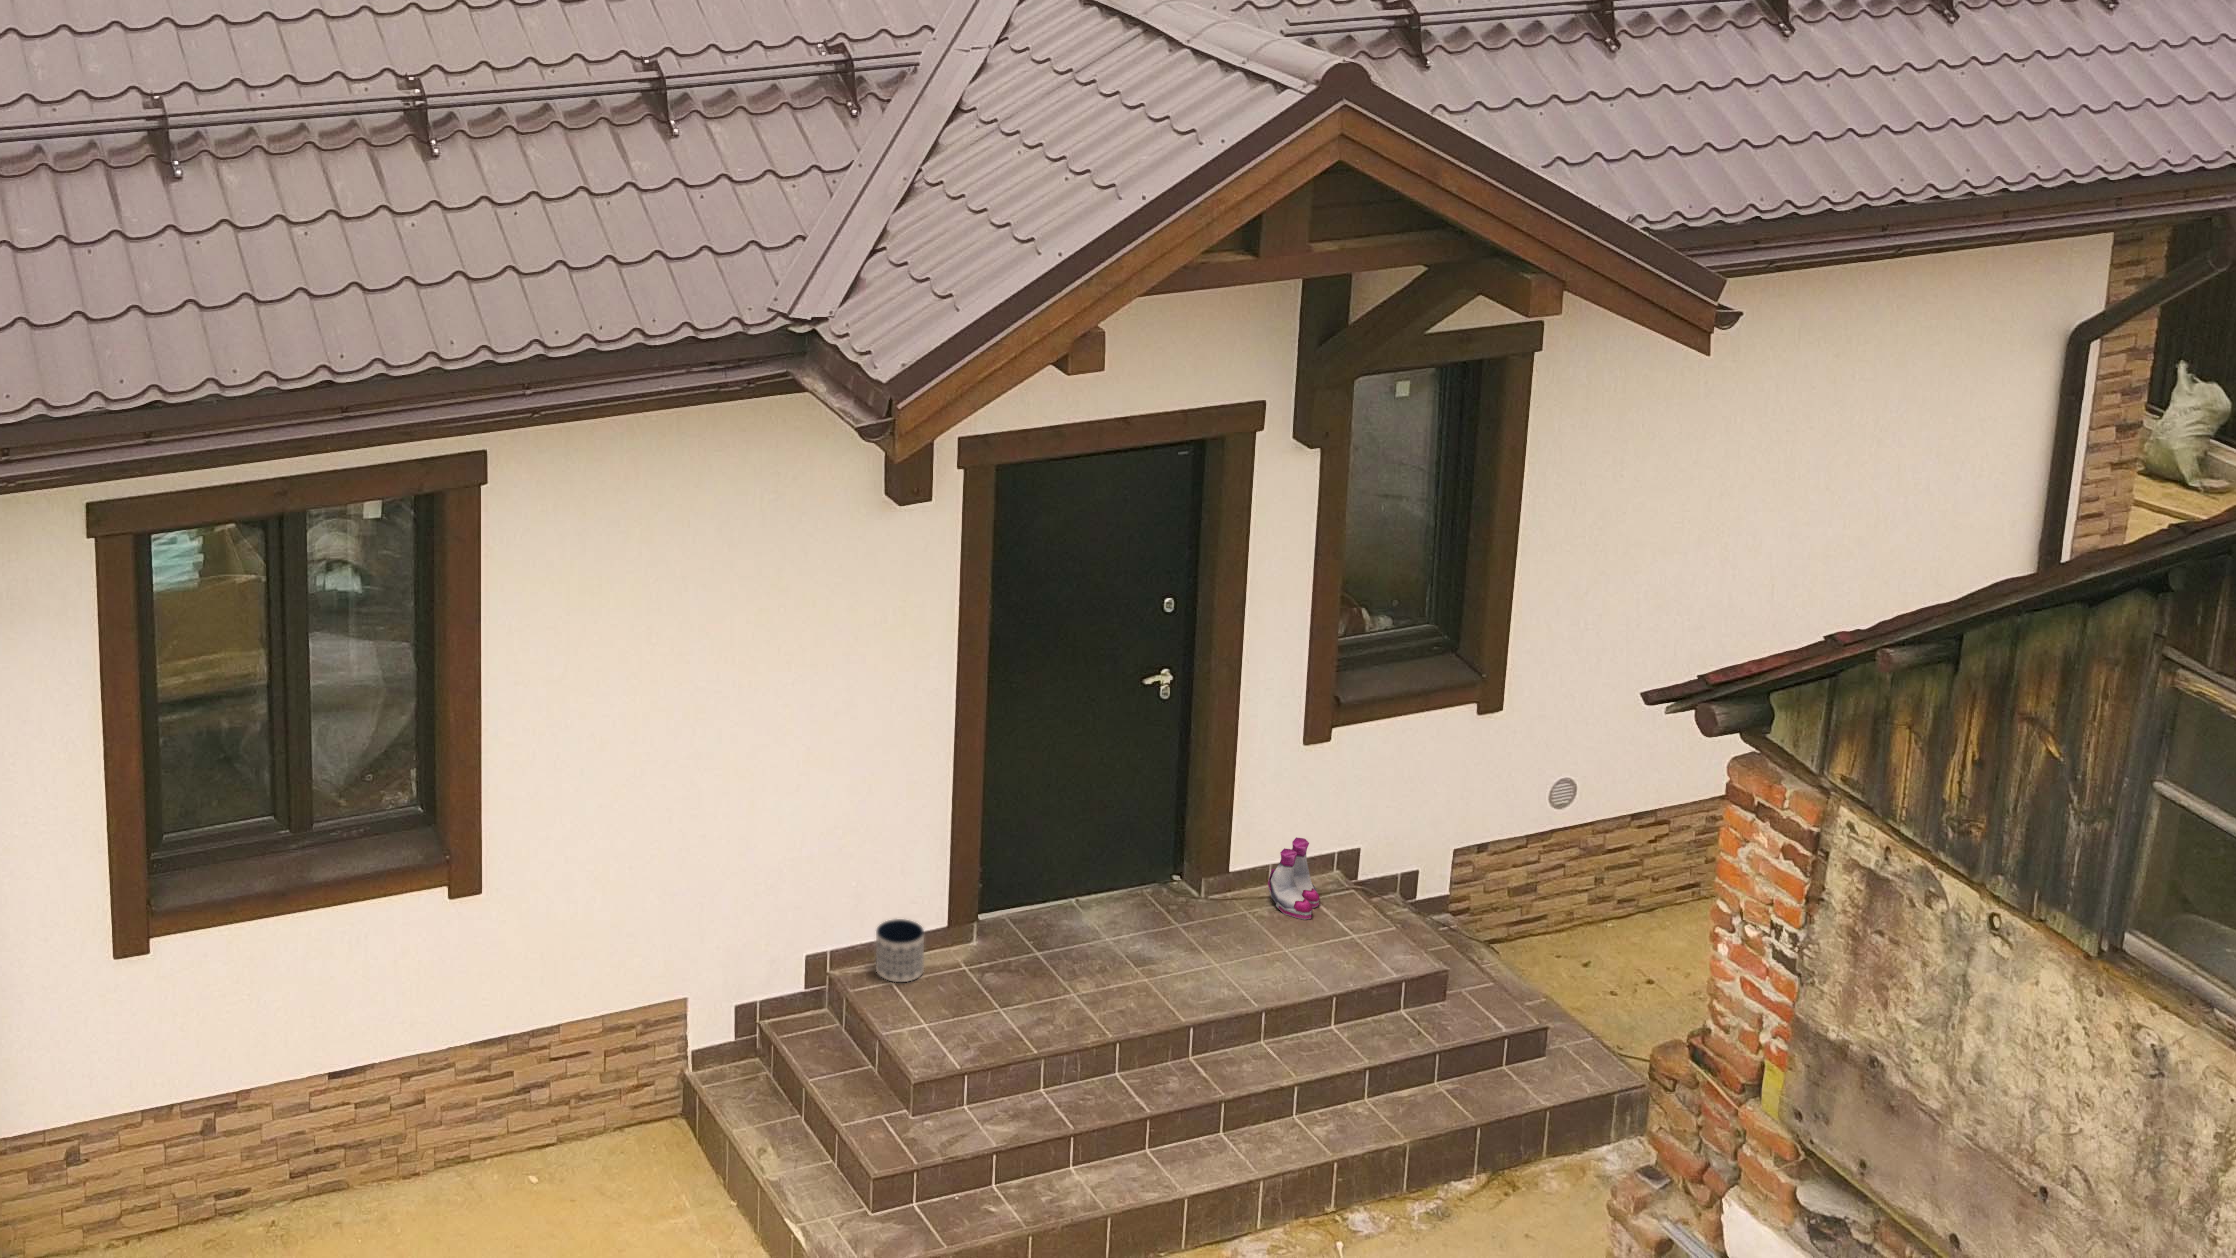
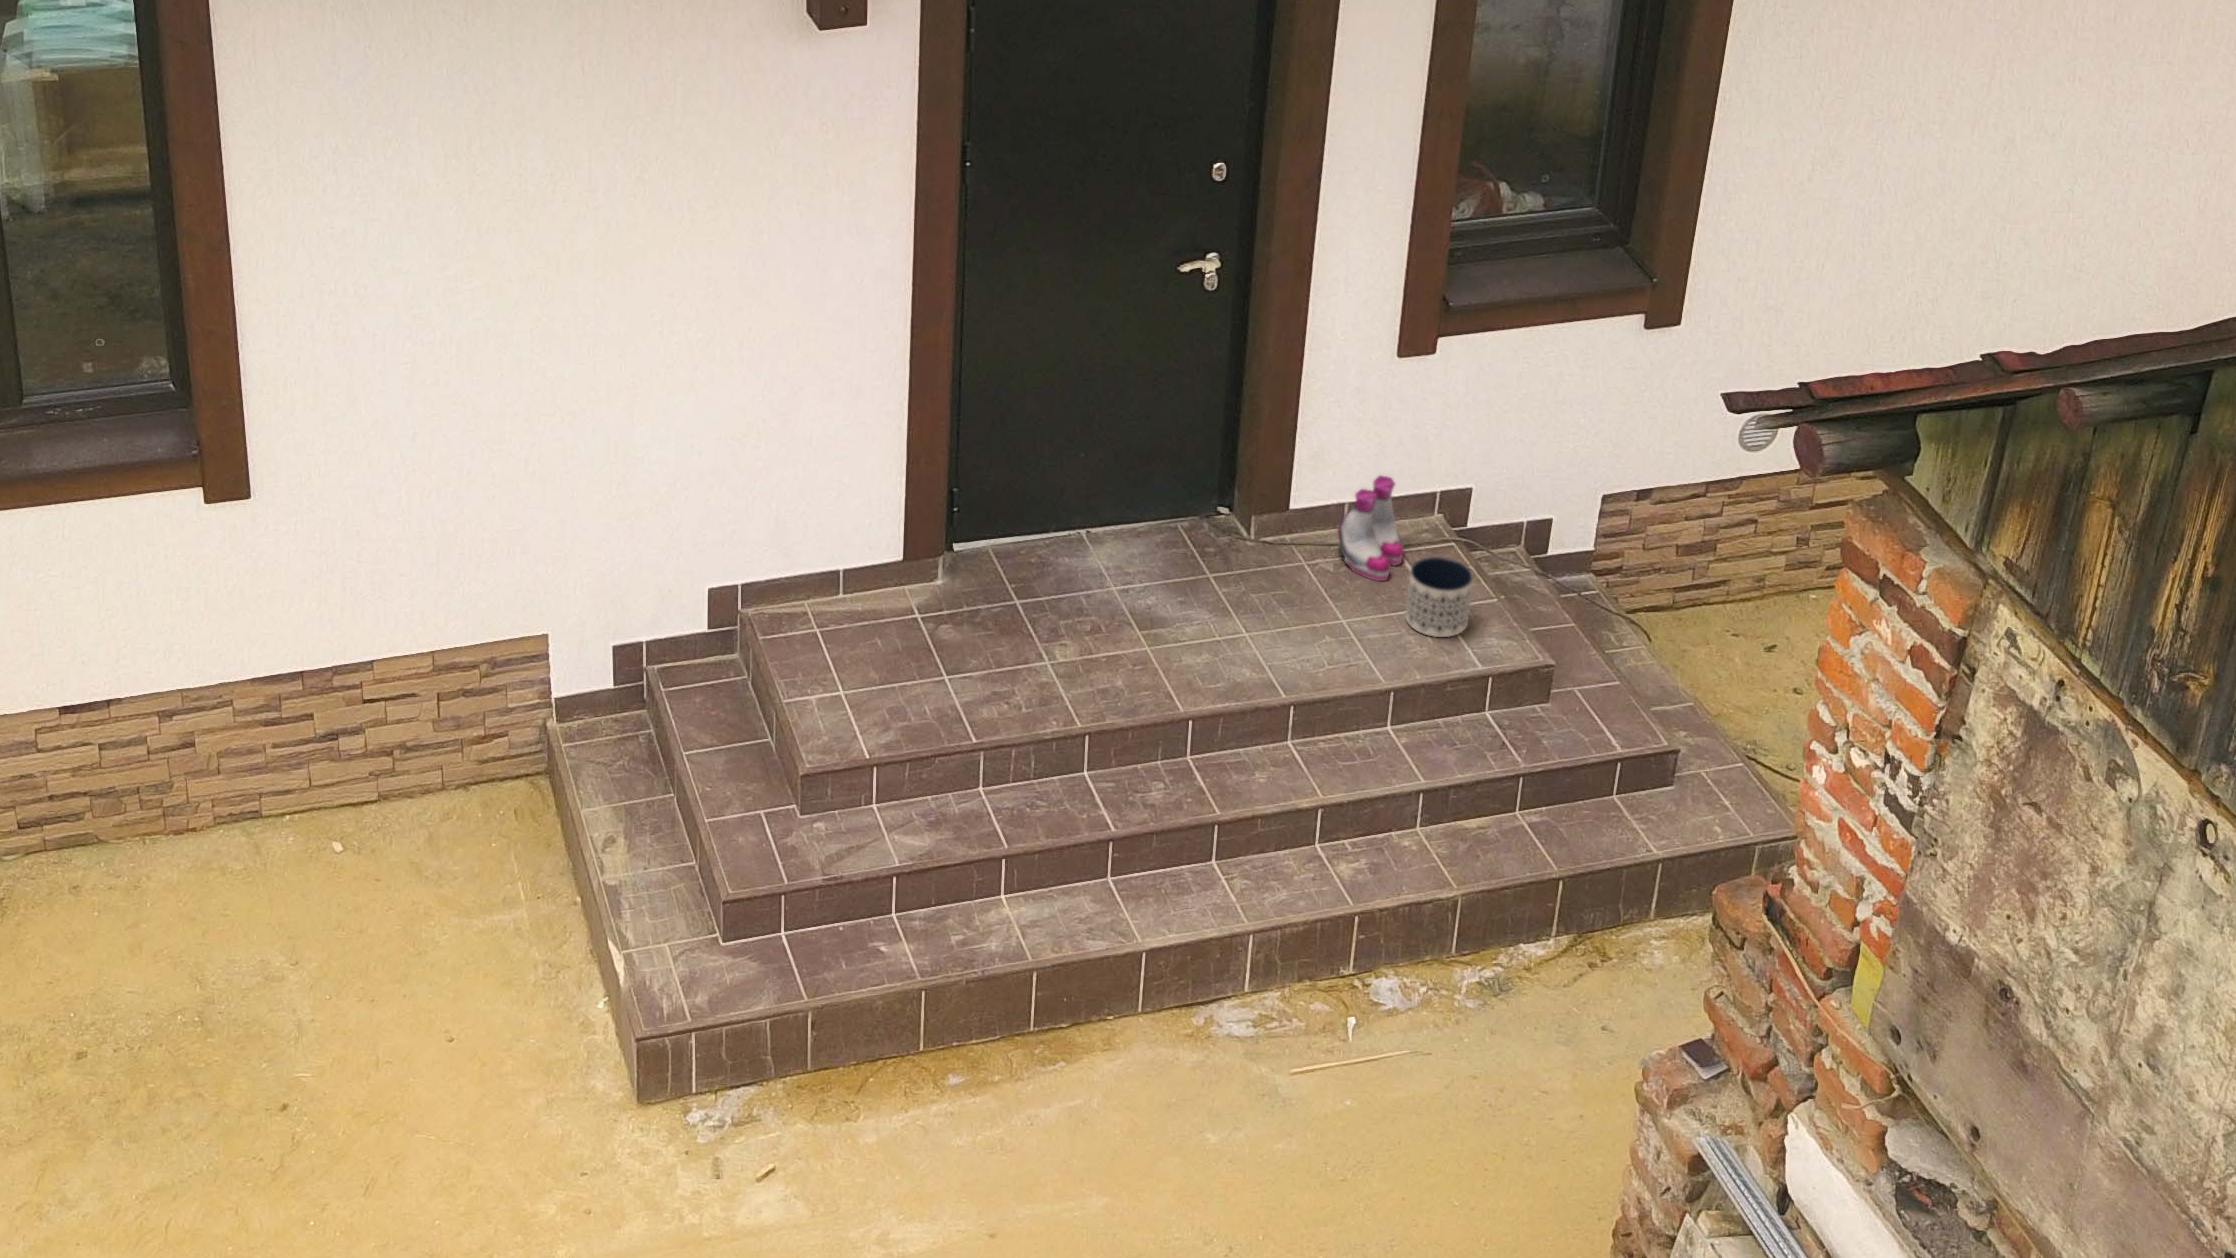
planter: present [876,919,924,982] -> present [1405,557,1473,637]

